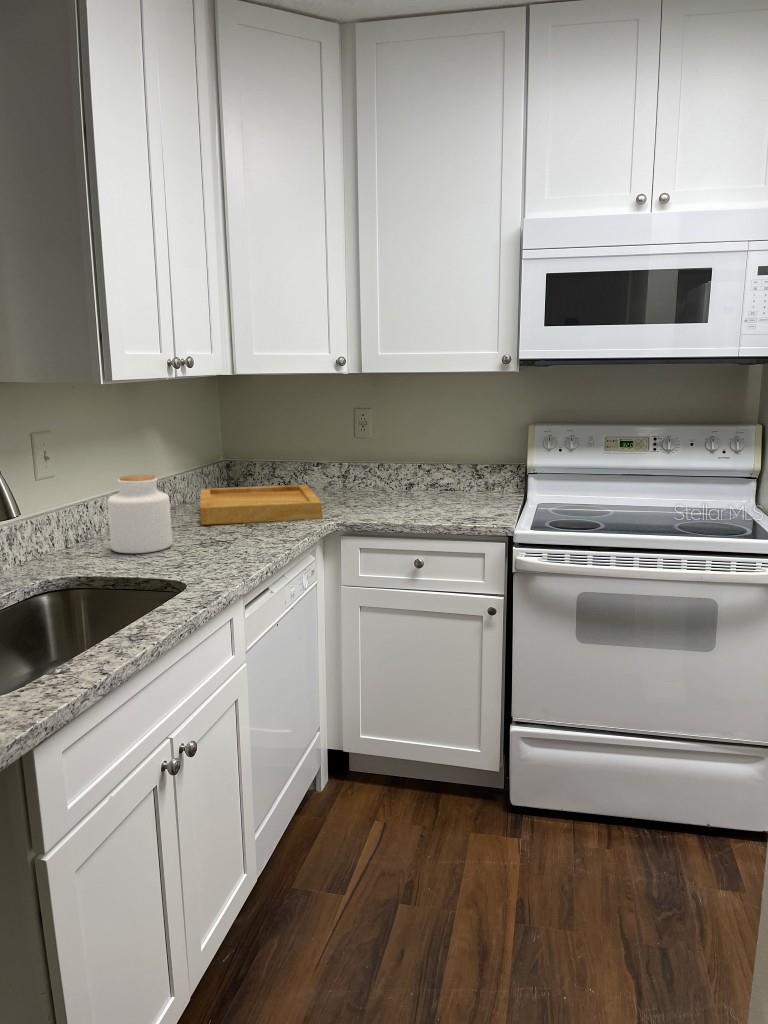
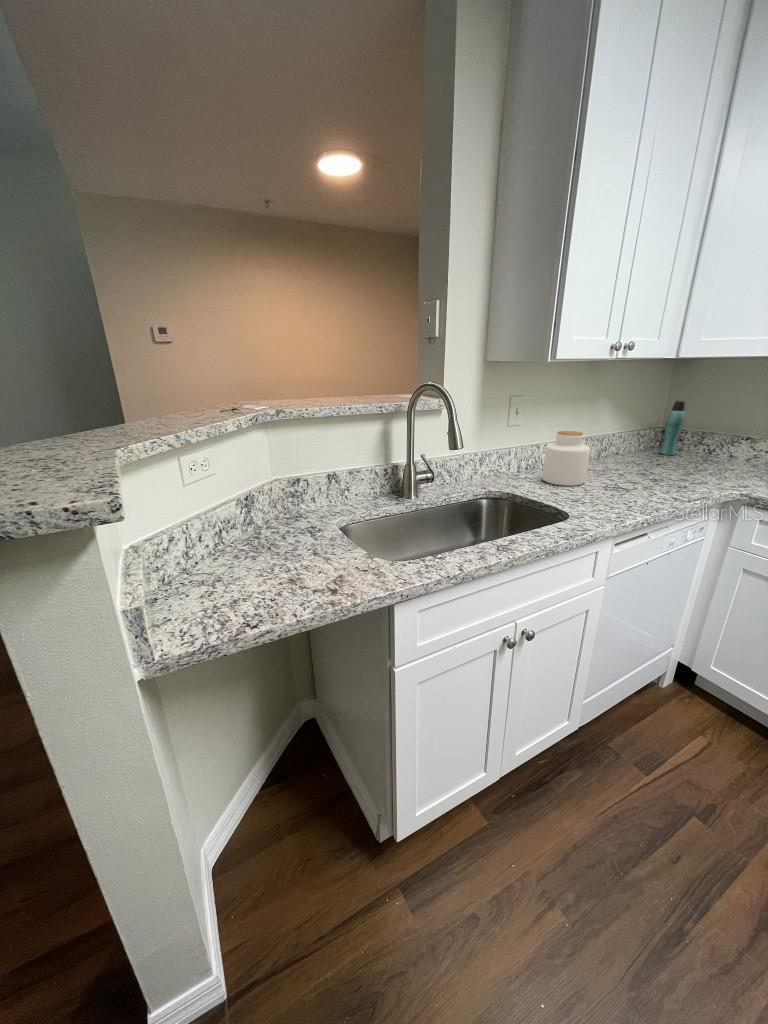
bottle: none [230,424,250,495] -> present [660,400,685,455]
tray: present [200,485,322,525] -> none [617,446,735,487]

